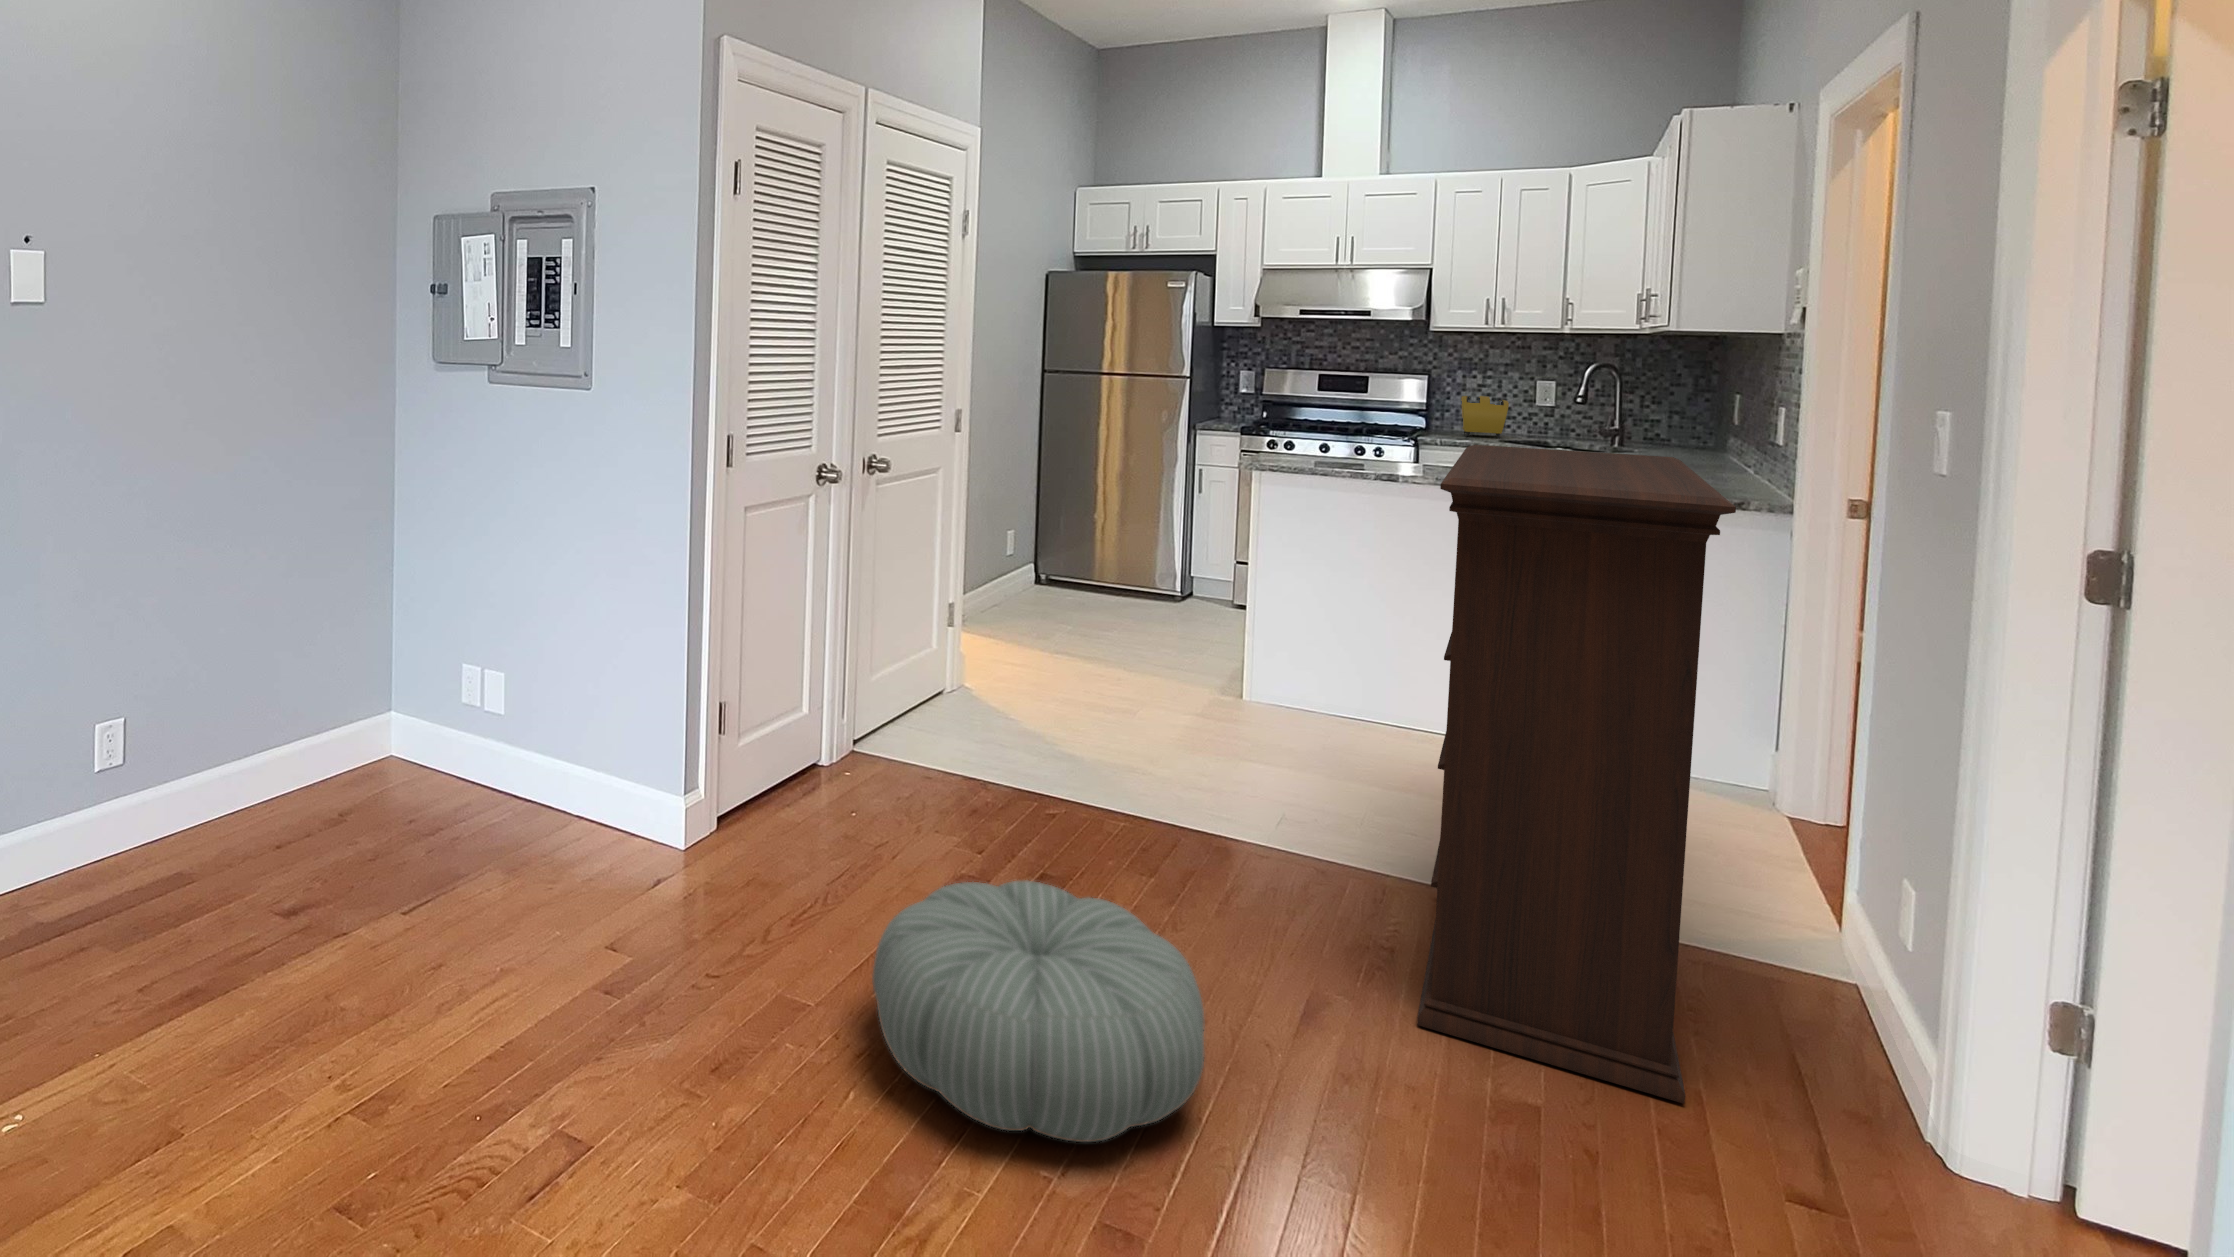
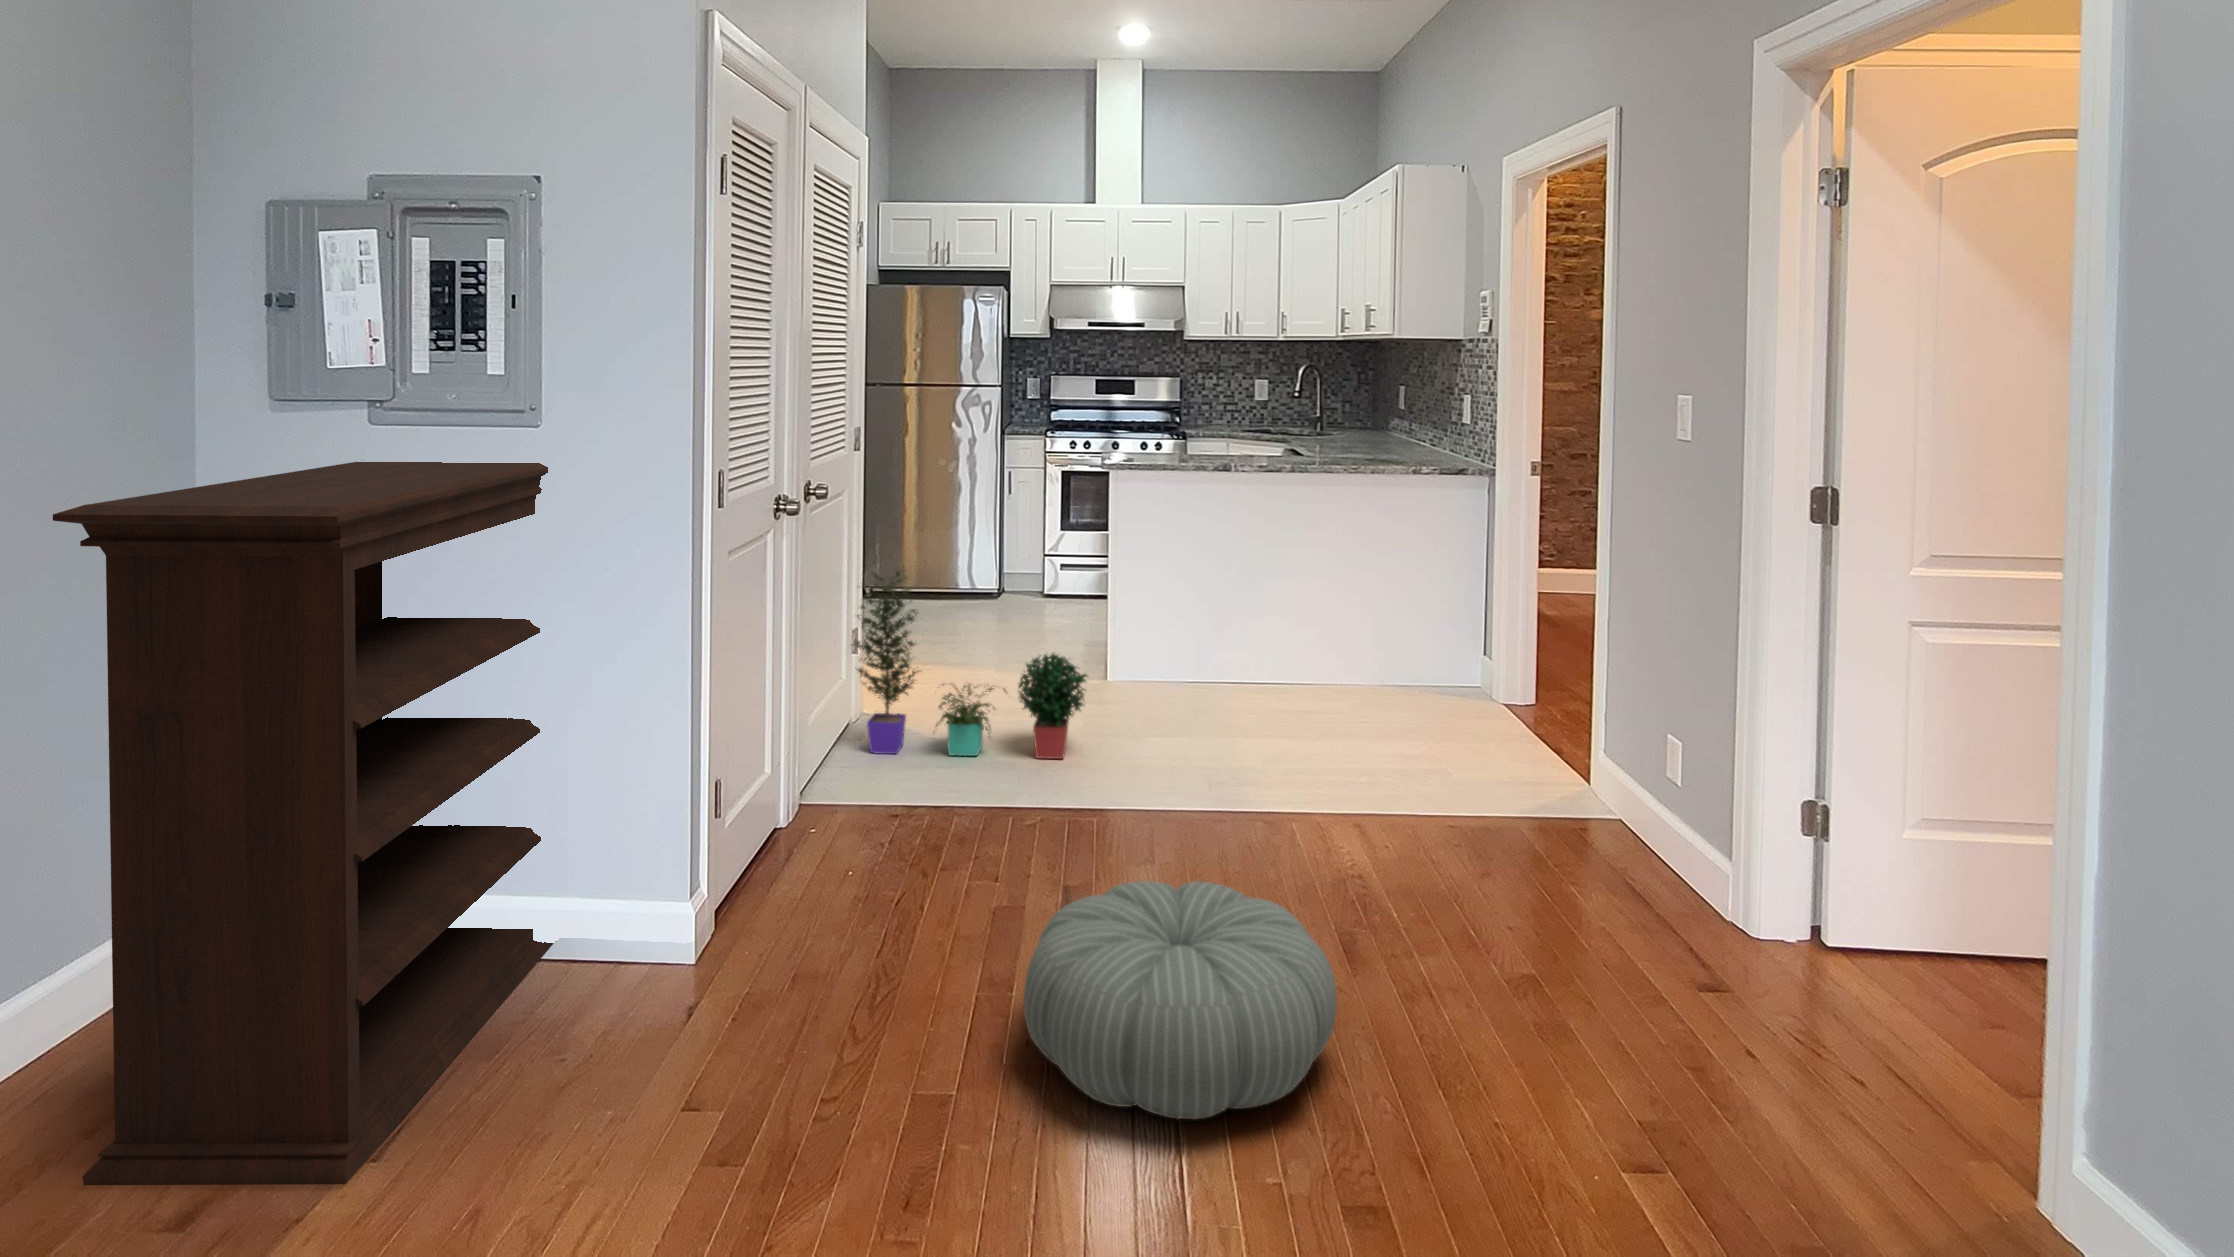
toaster: present [1461,396,1509,438] -> none [1202,396,1240,432]
bookshelf: present [1417,445,1736,1104] -> present [53,462,554,1185]
potted plant: none [935,545,1167,761] -> present [856,571,1087,759]

